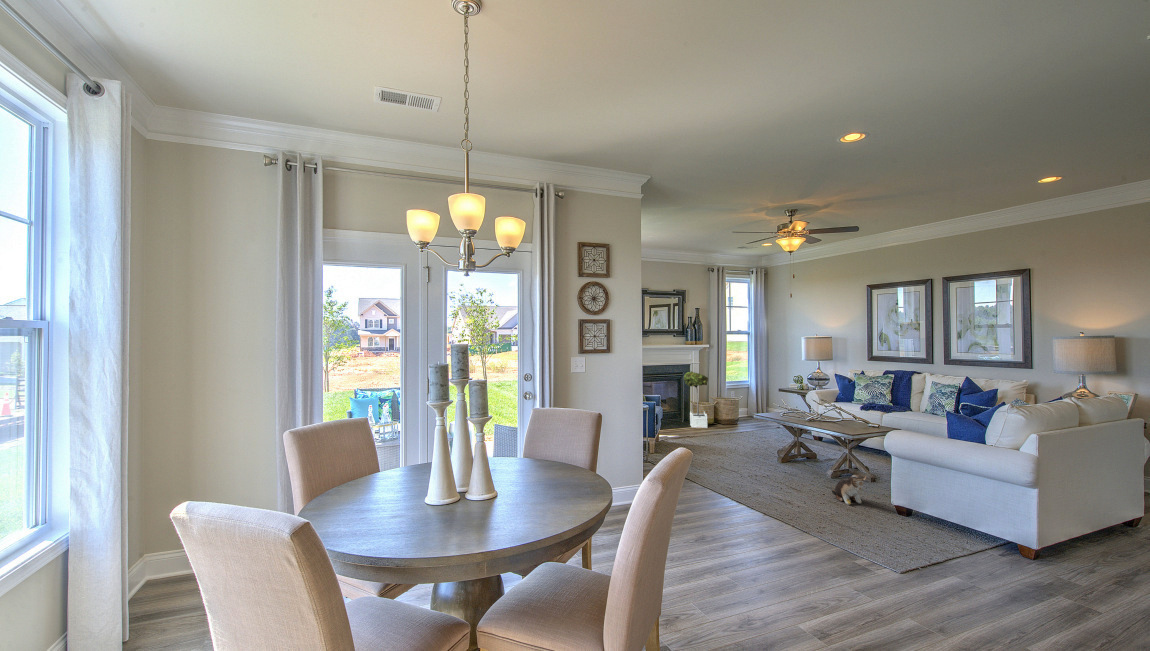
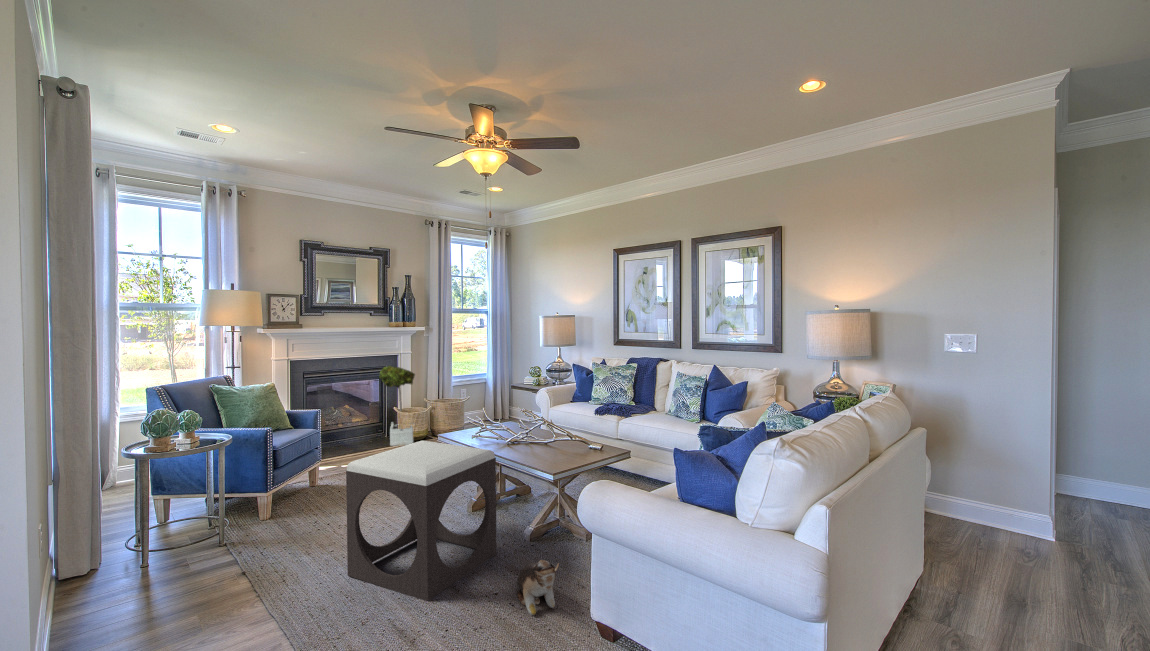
footstool: none [725,412,810,494] -> present [346,440,497,601]

